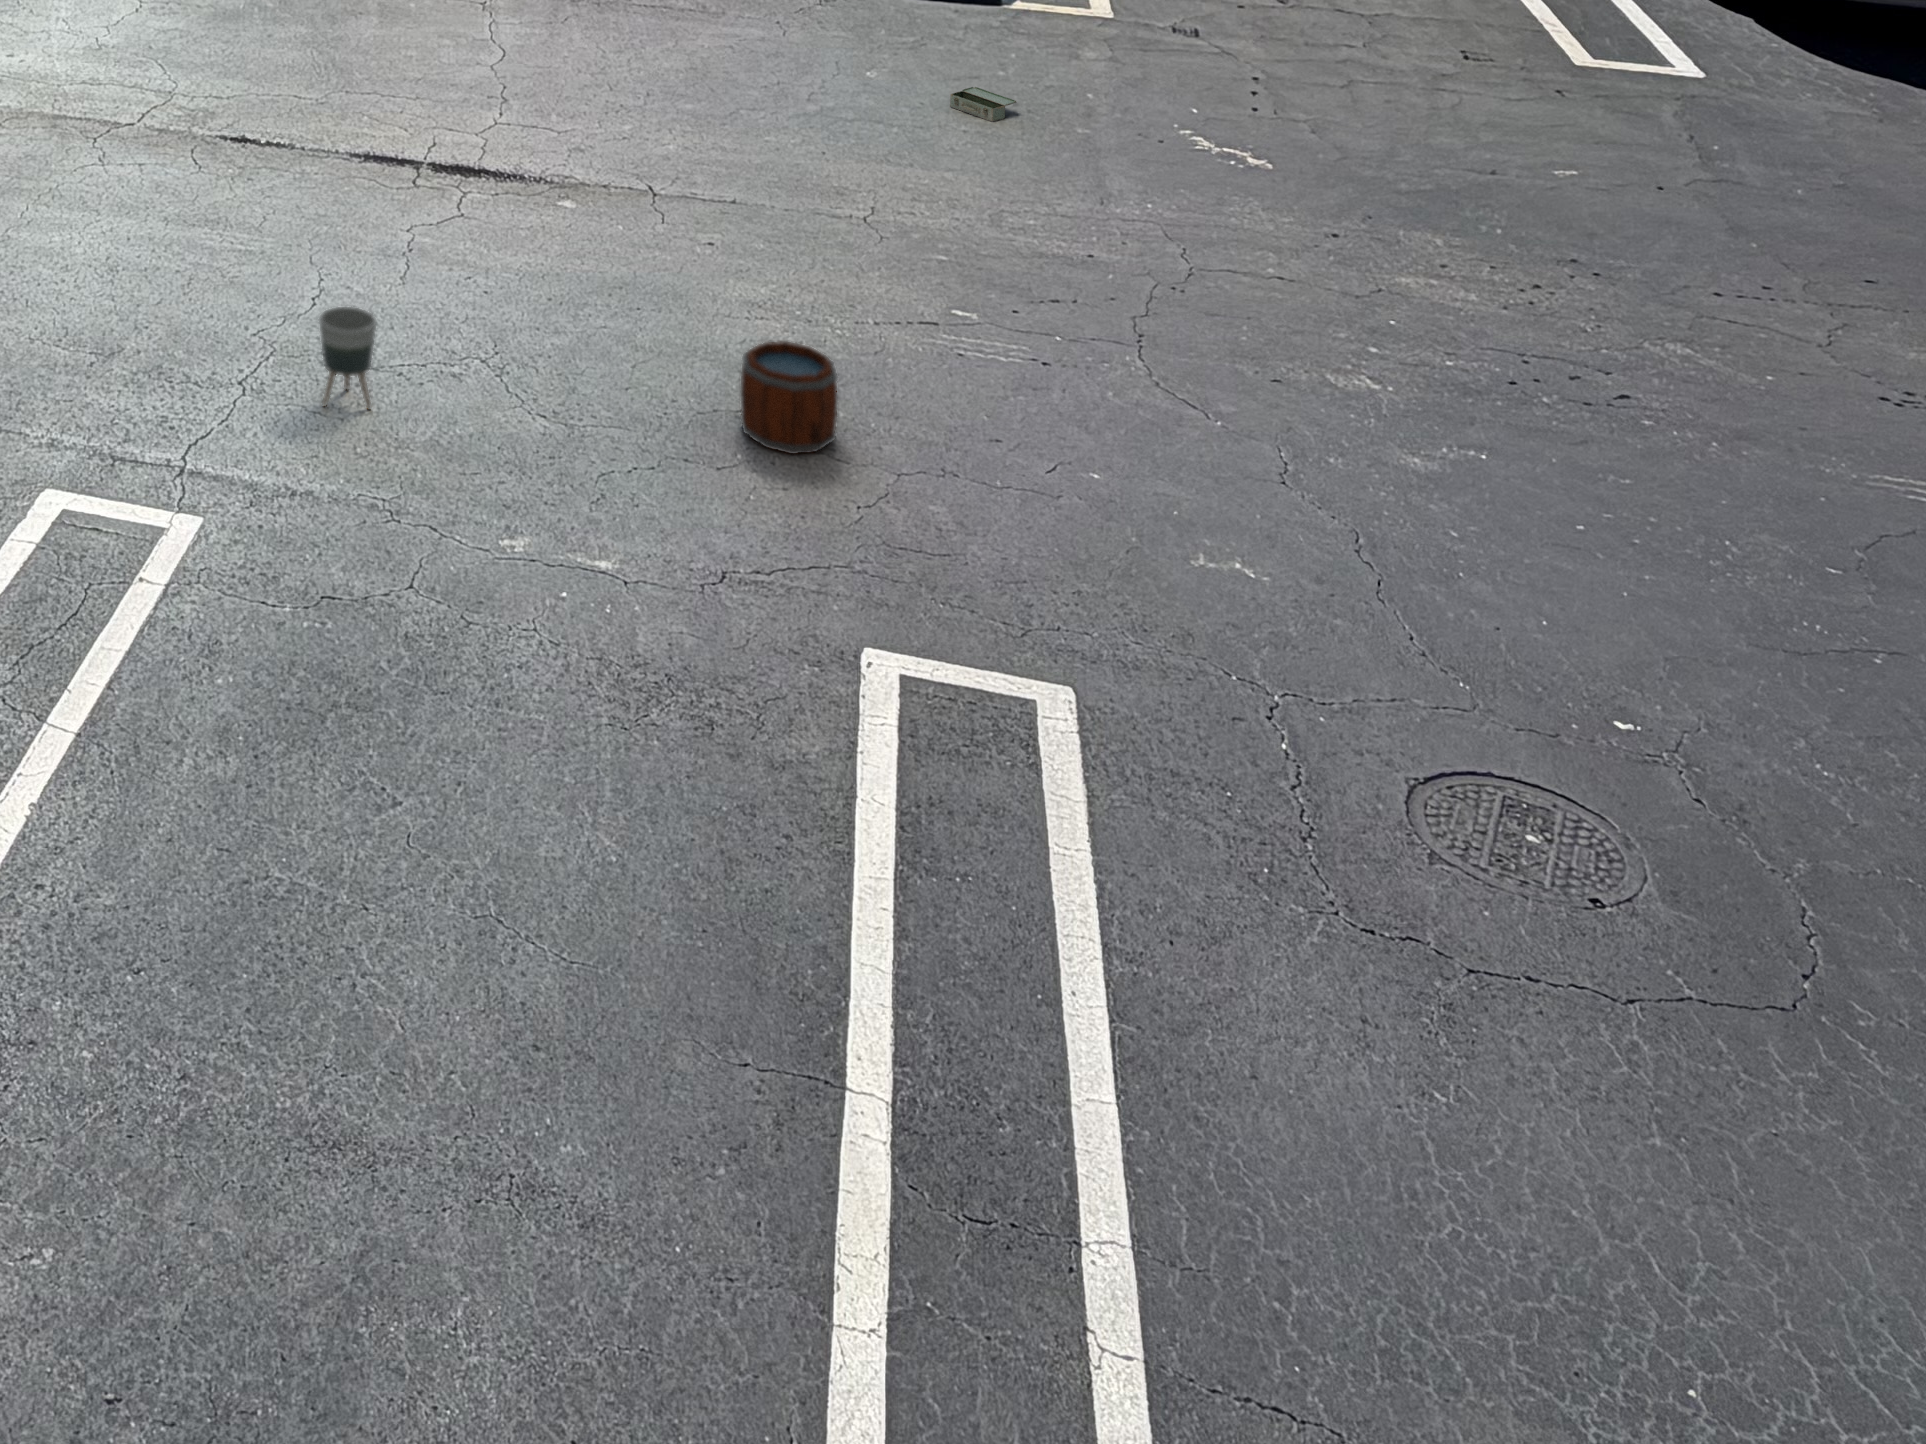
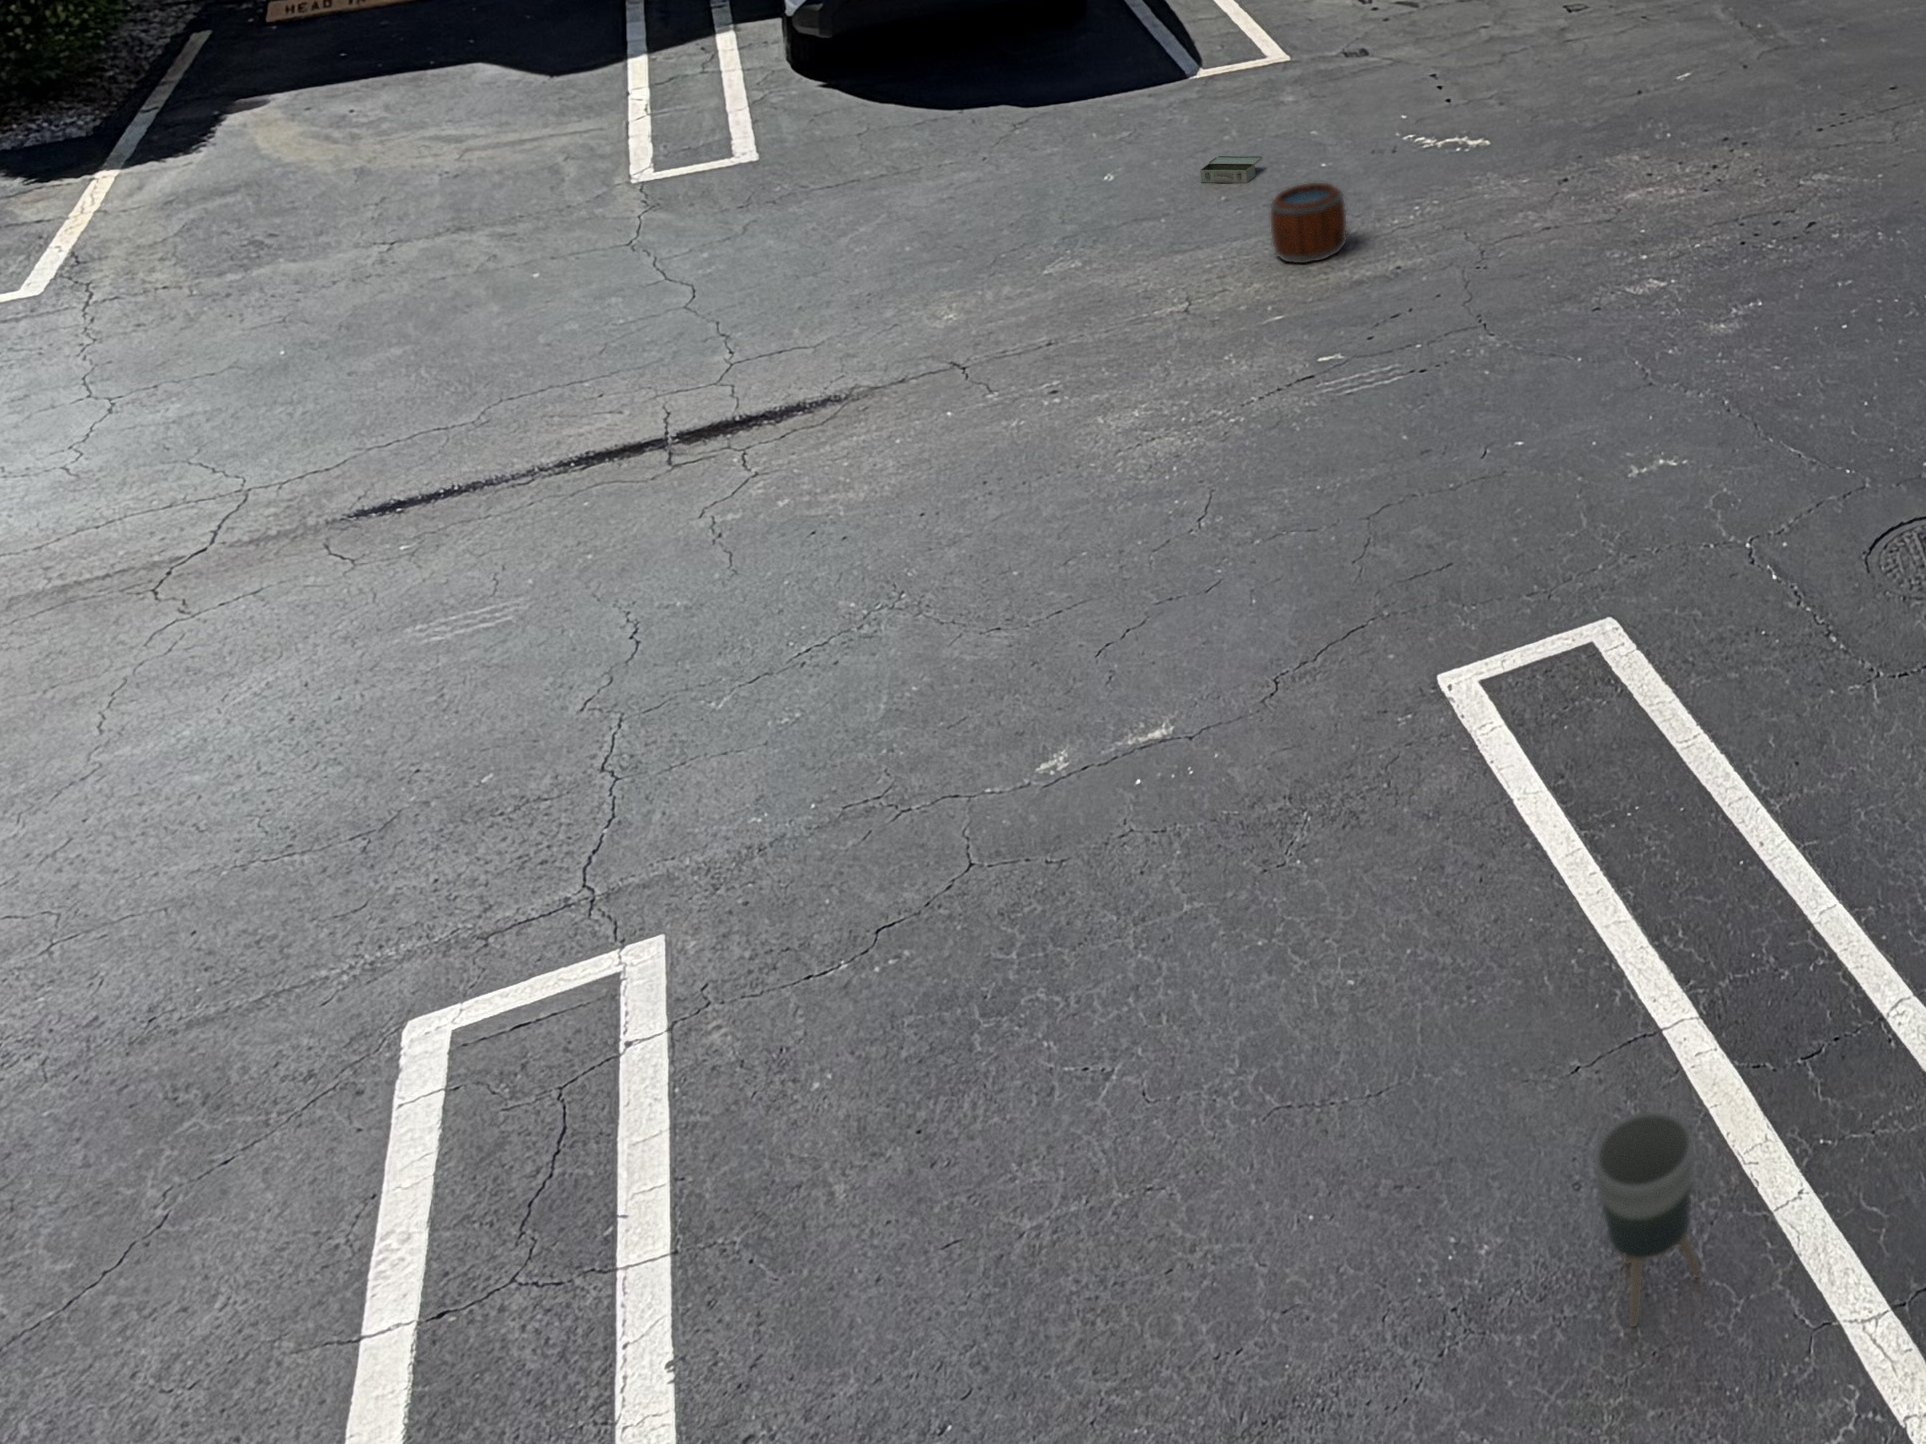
planter: present [319,307,376,409] -> present [1594,1112,1702,1327]
bucket: present [740,341,837,454] -> present [1271,183,1347,263]

